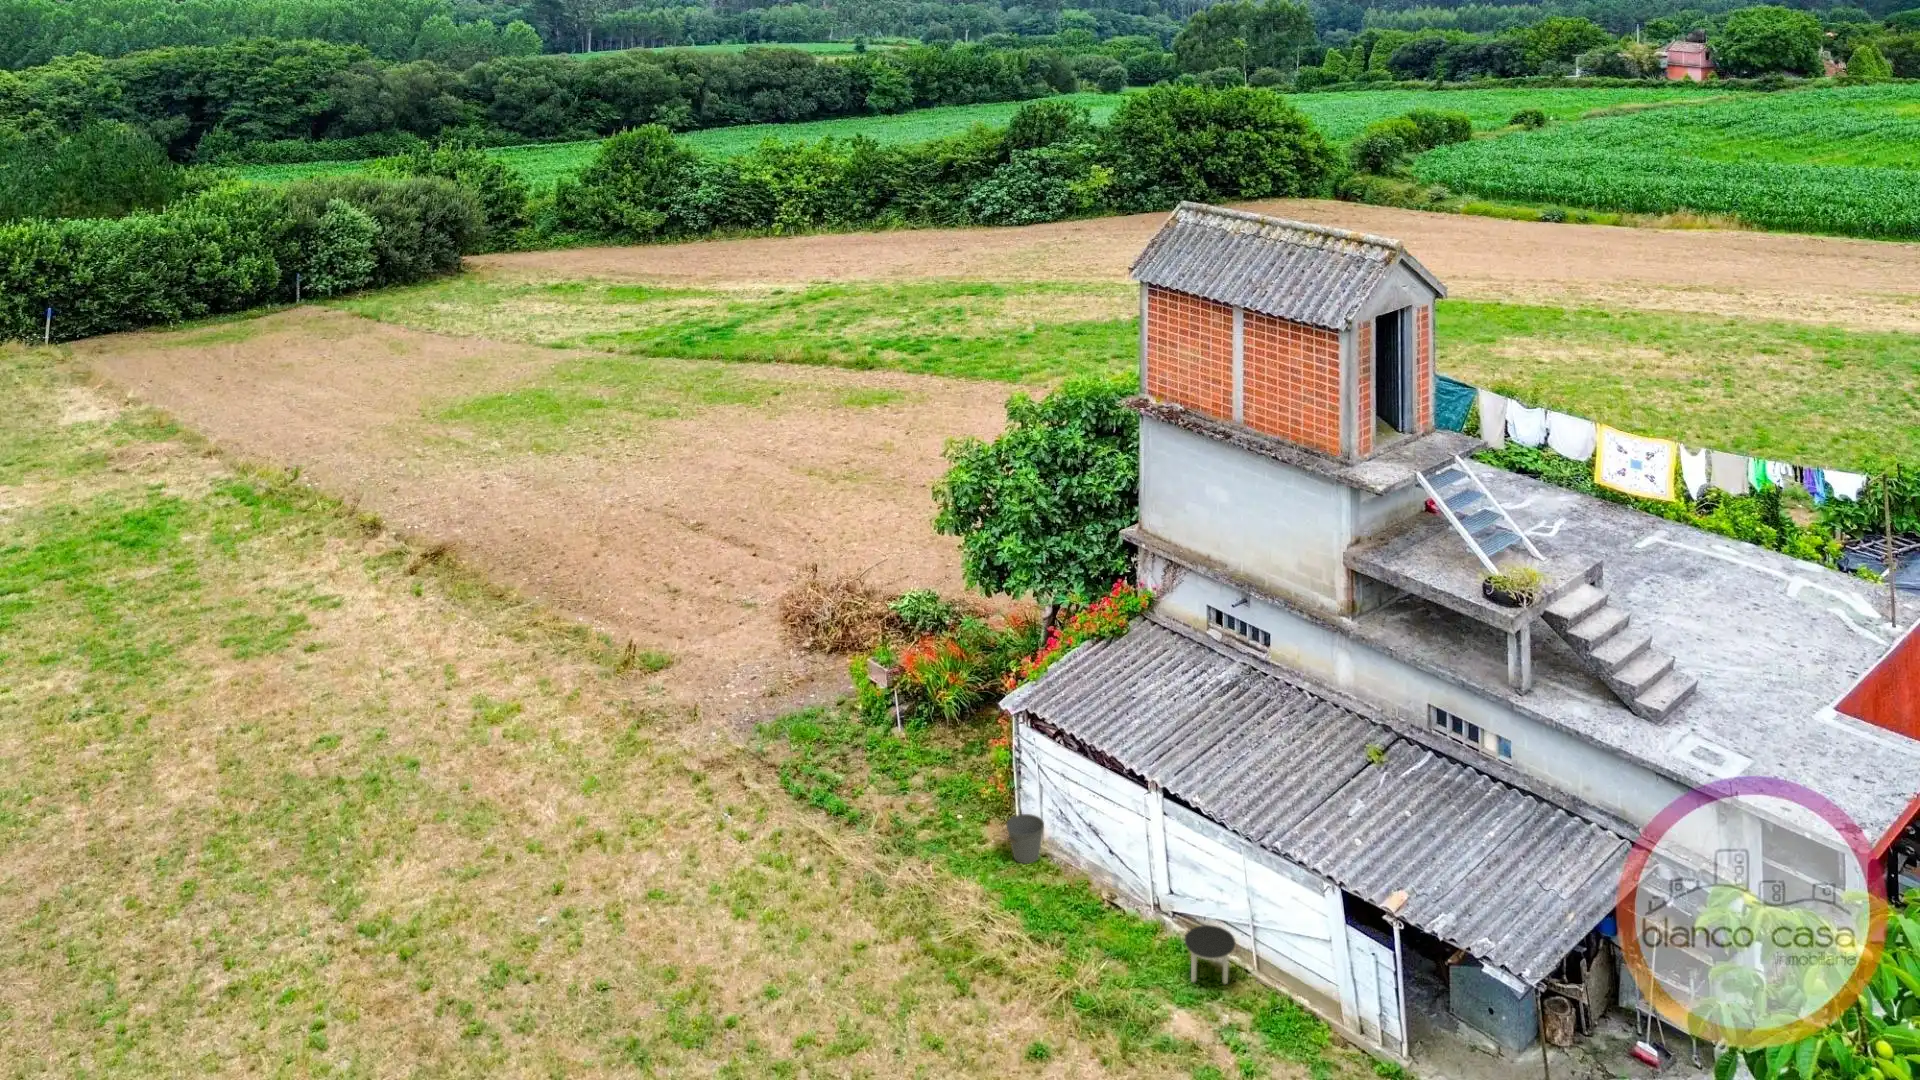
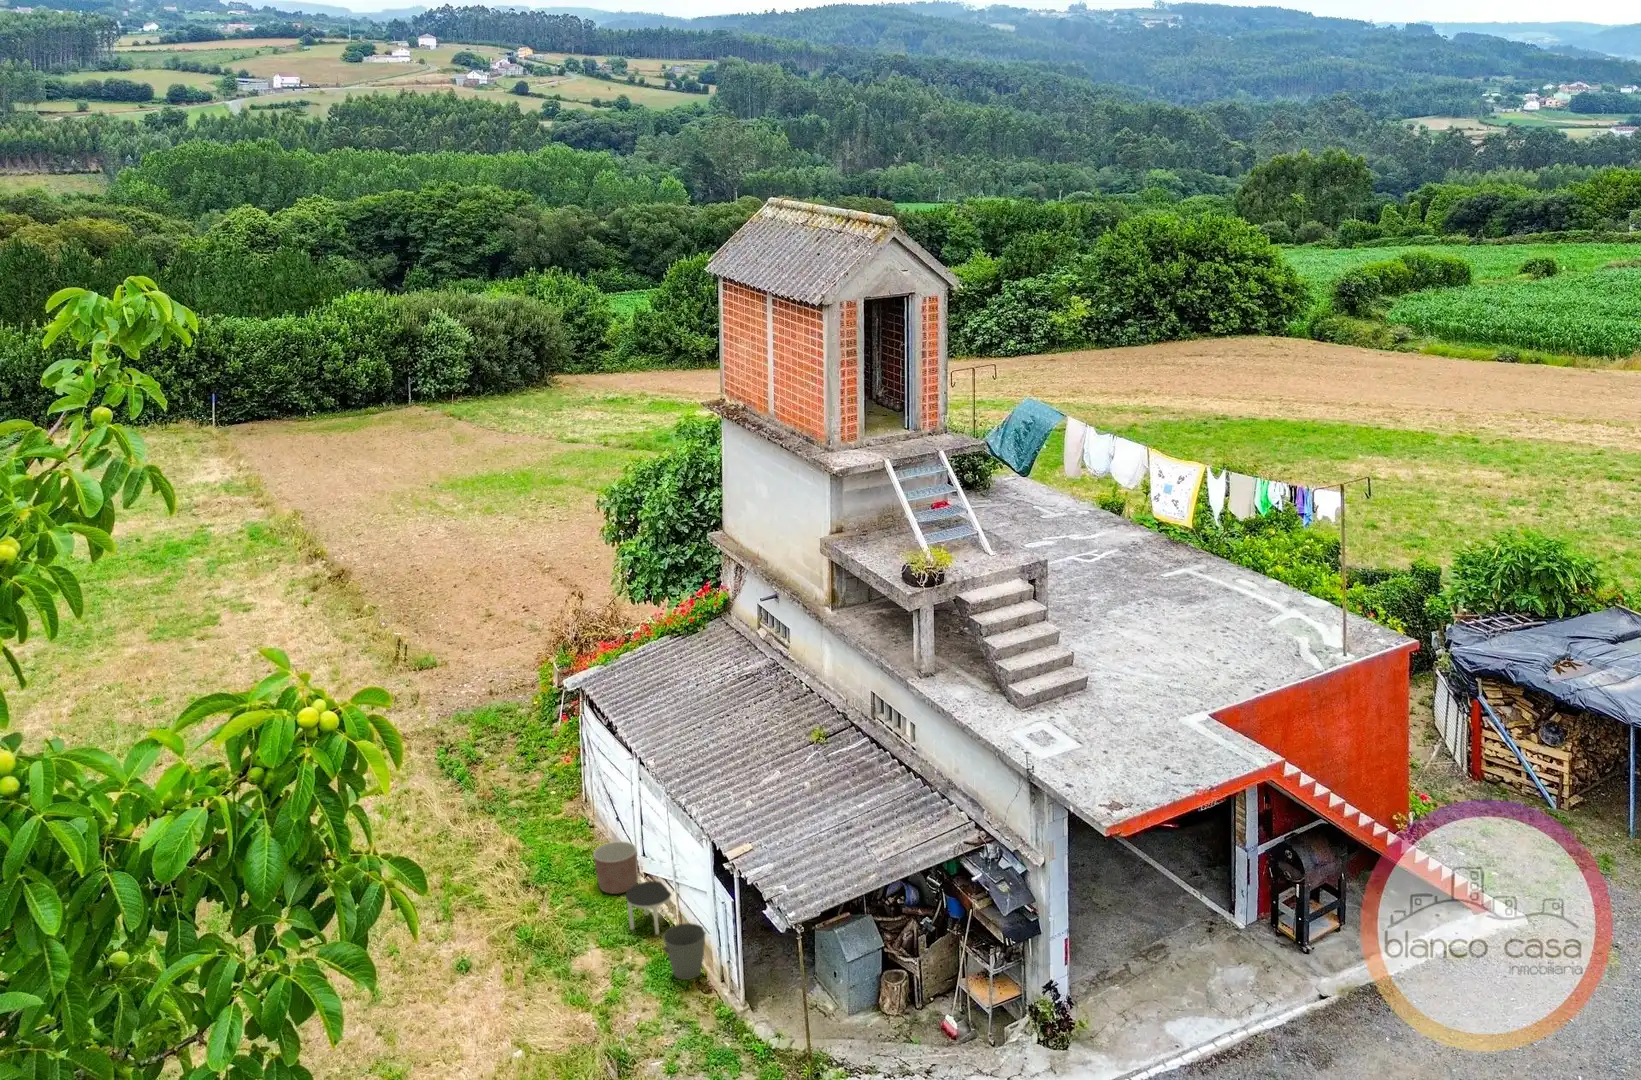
bucket: present [1007,814,1044,864] -> present [663,923,706,980]
planter: none [1109,882,1156,941] -> present [593,841,638,894]

